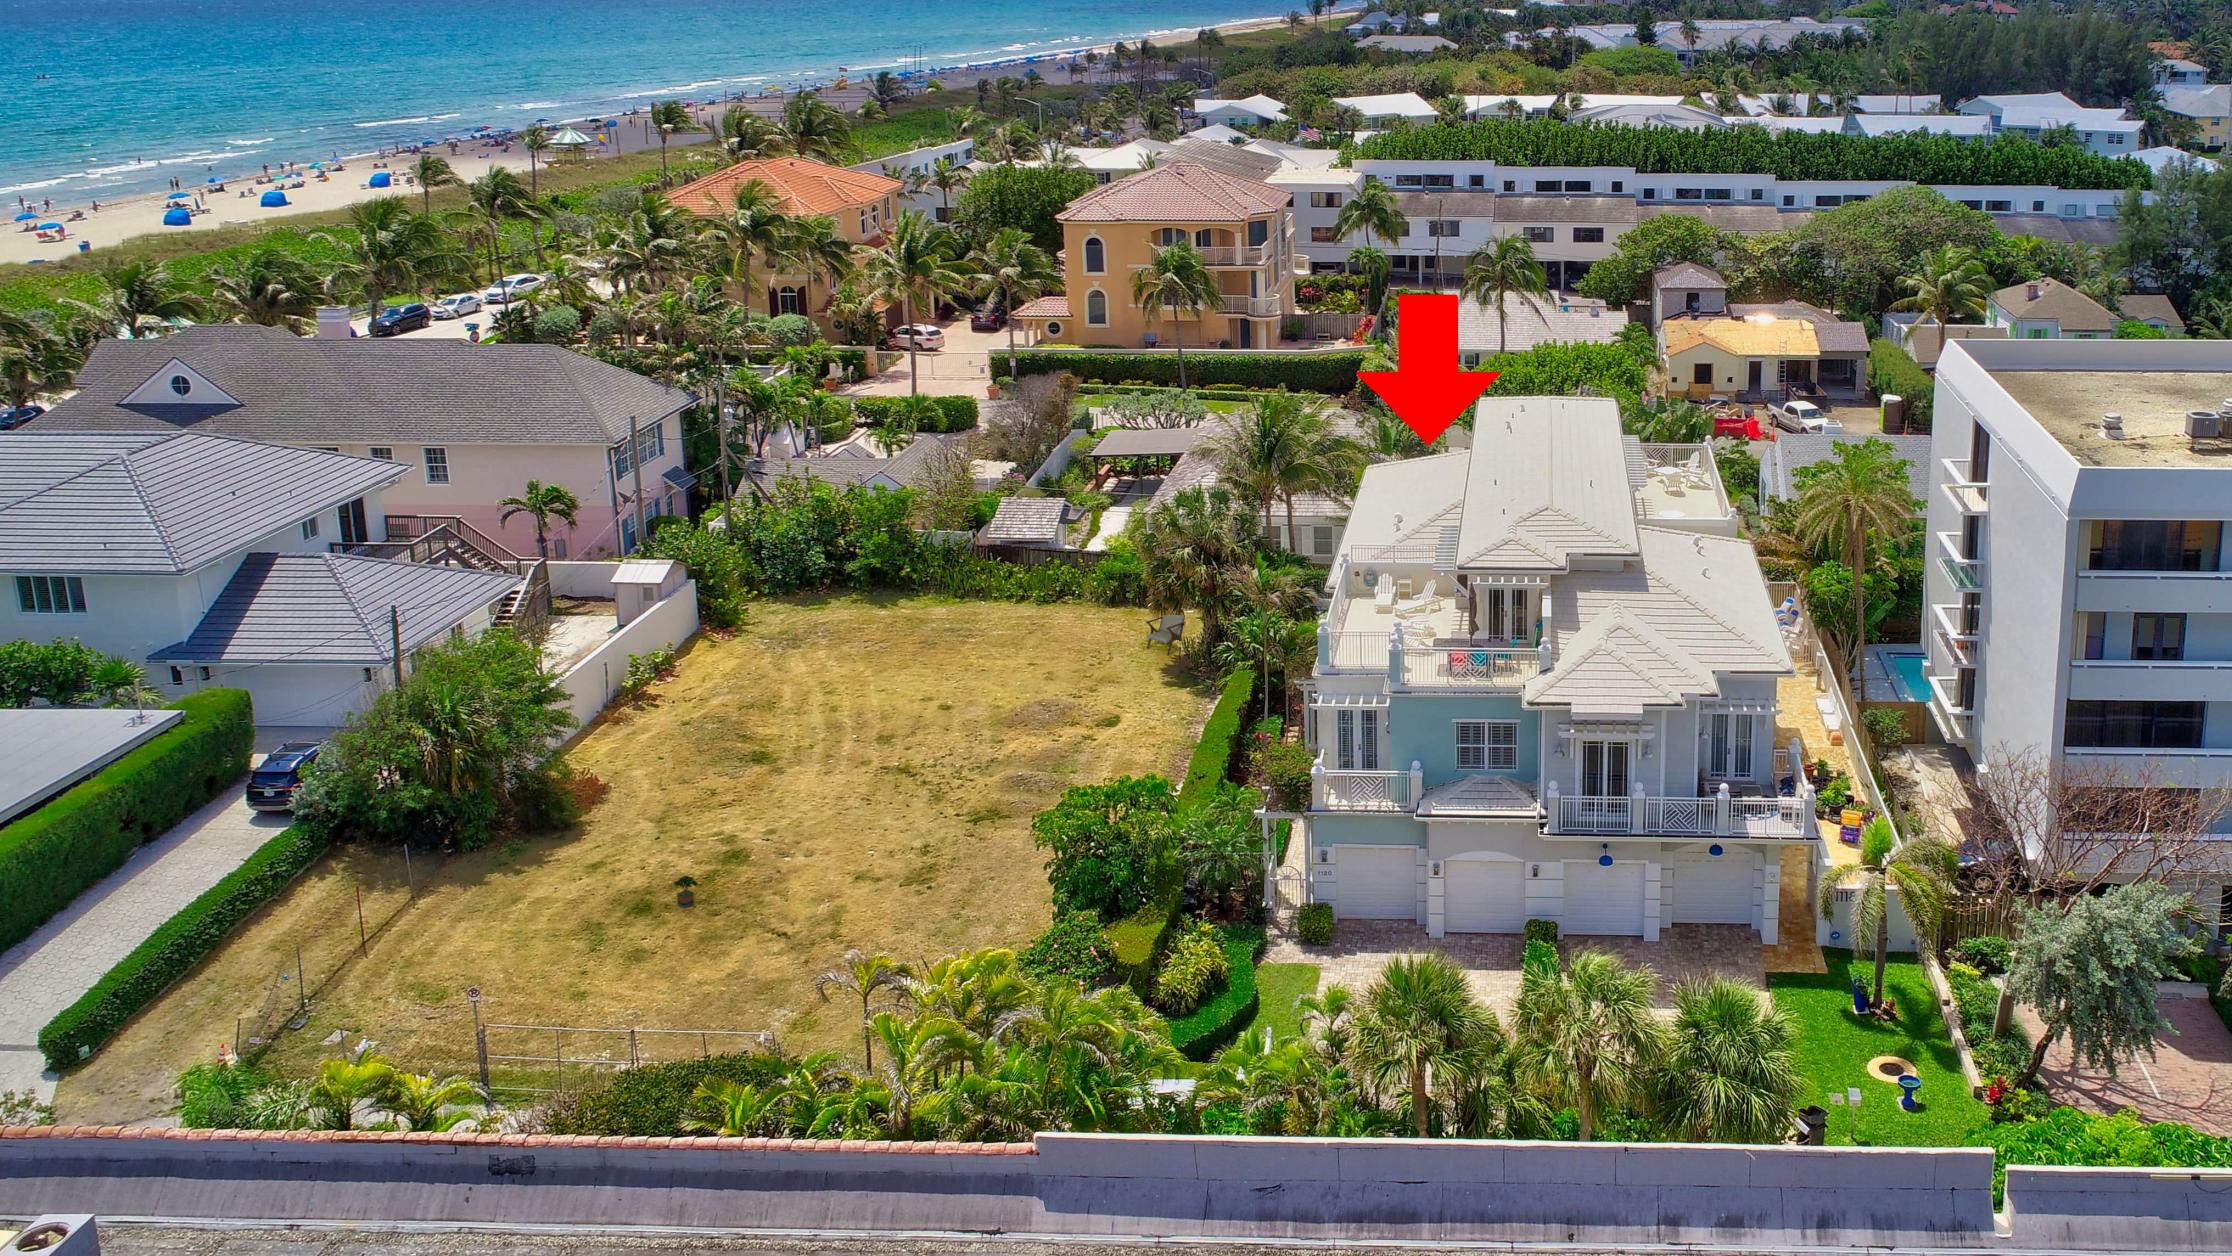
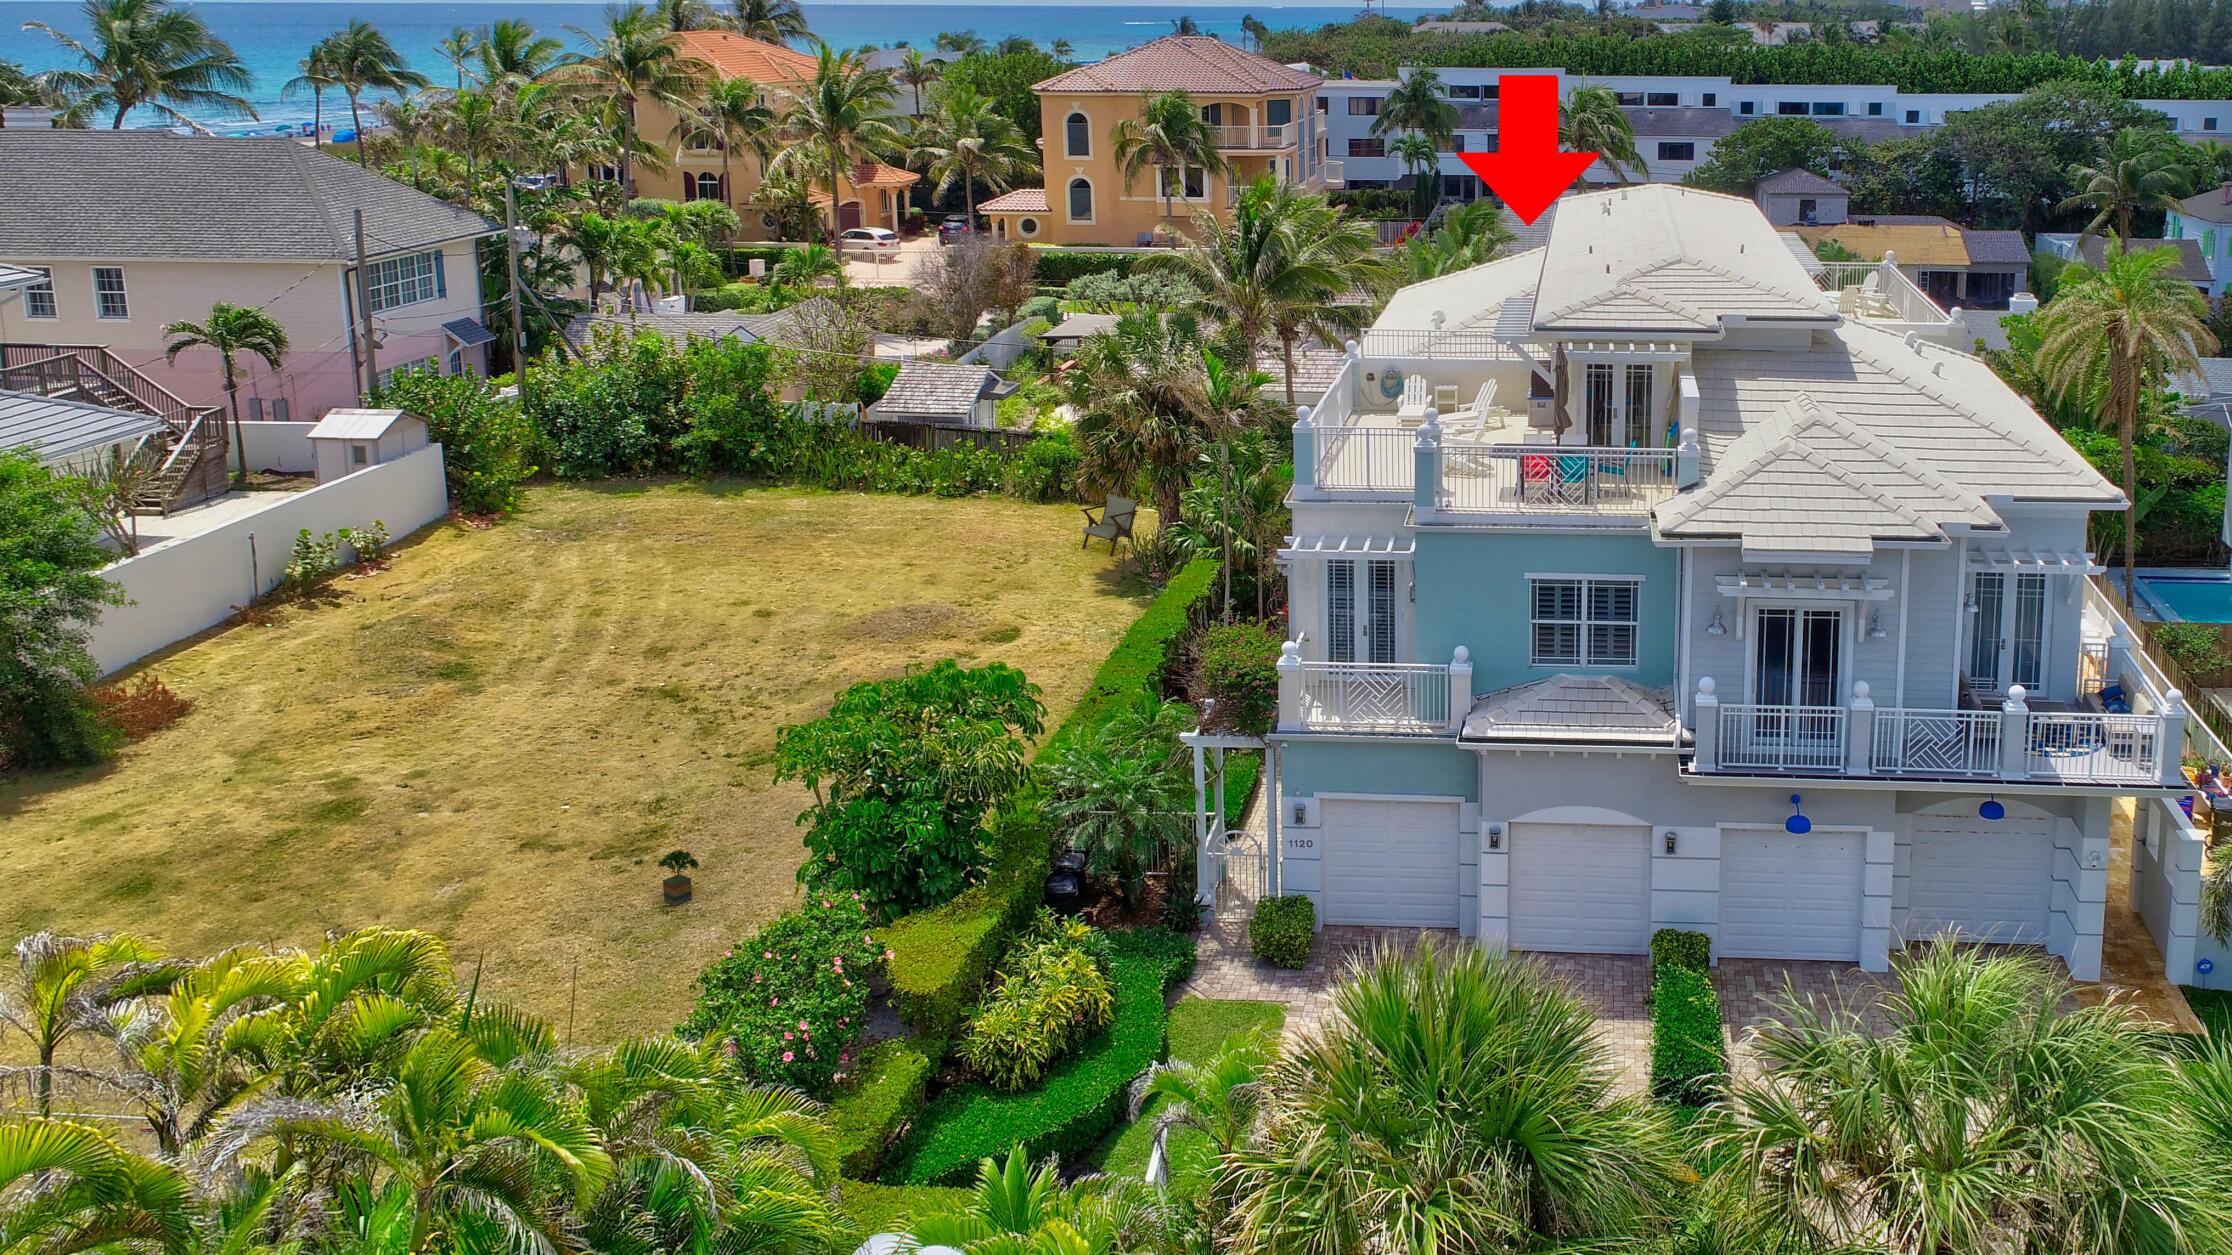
potted tree: present [674,876,698,908] -> present [658,850,699,906]

